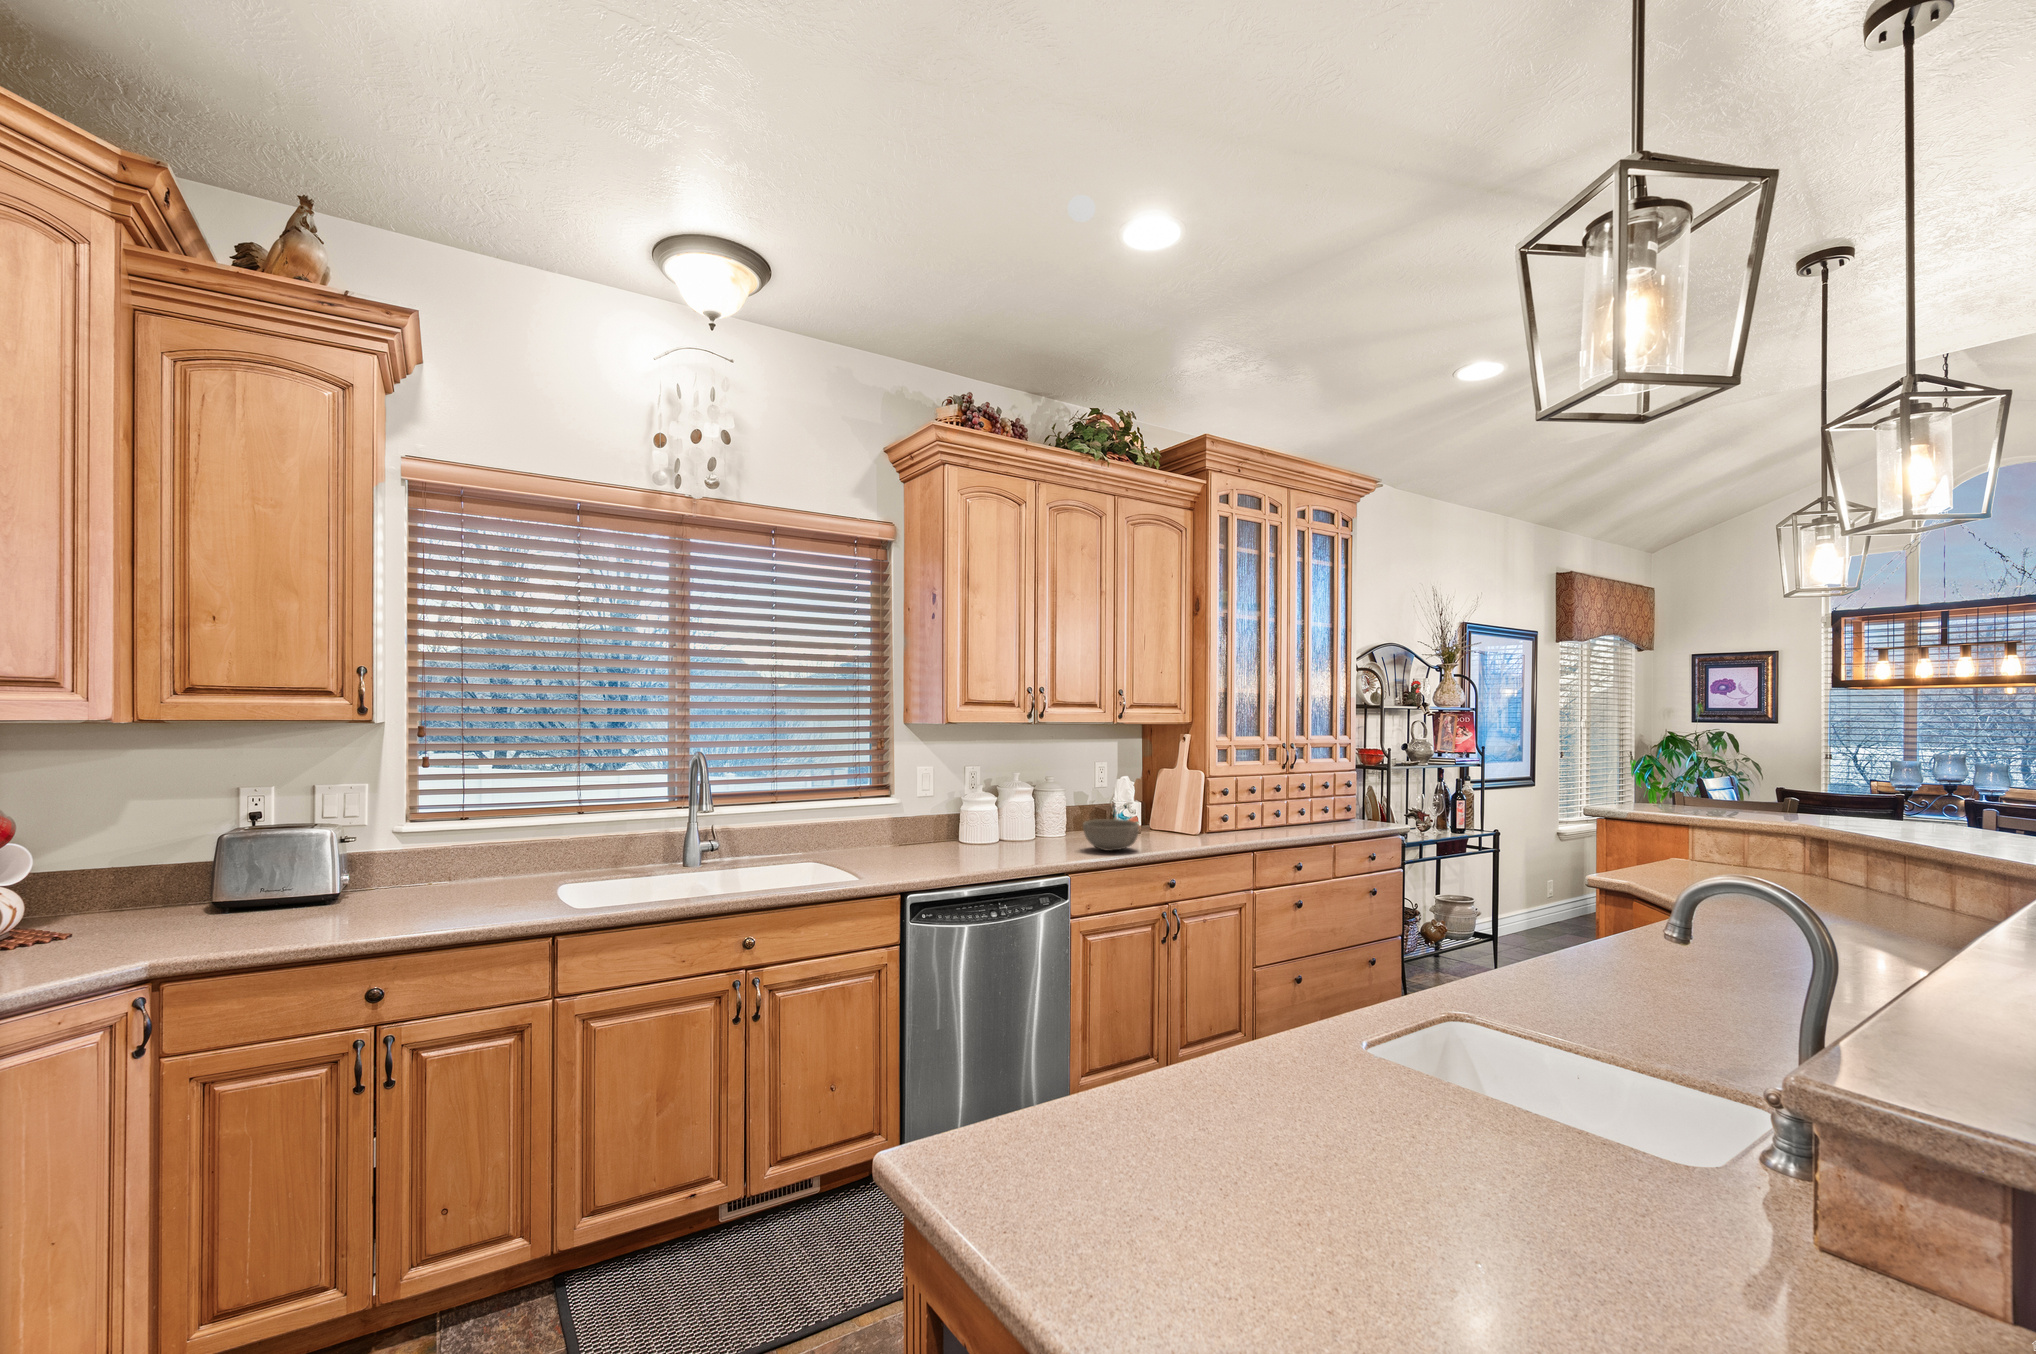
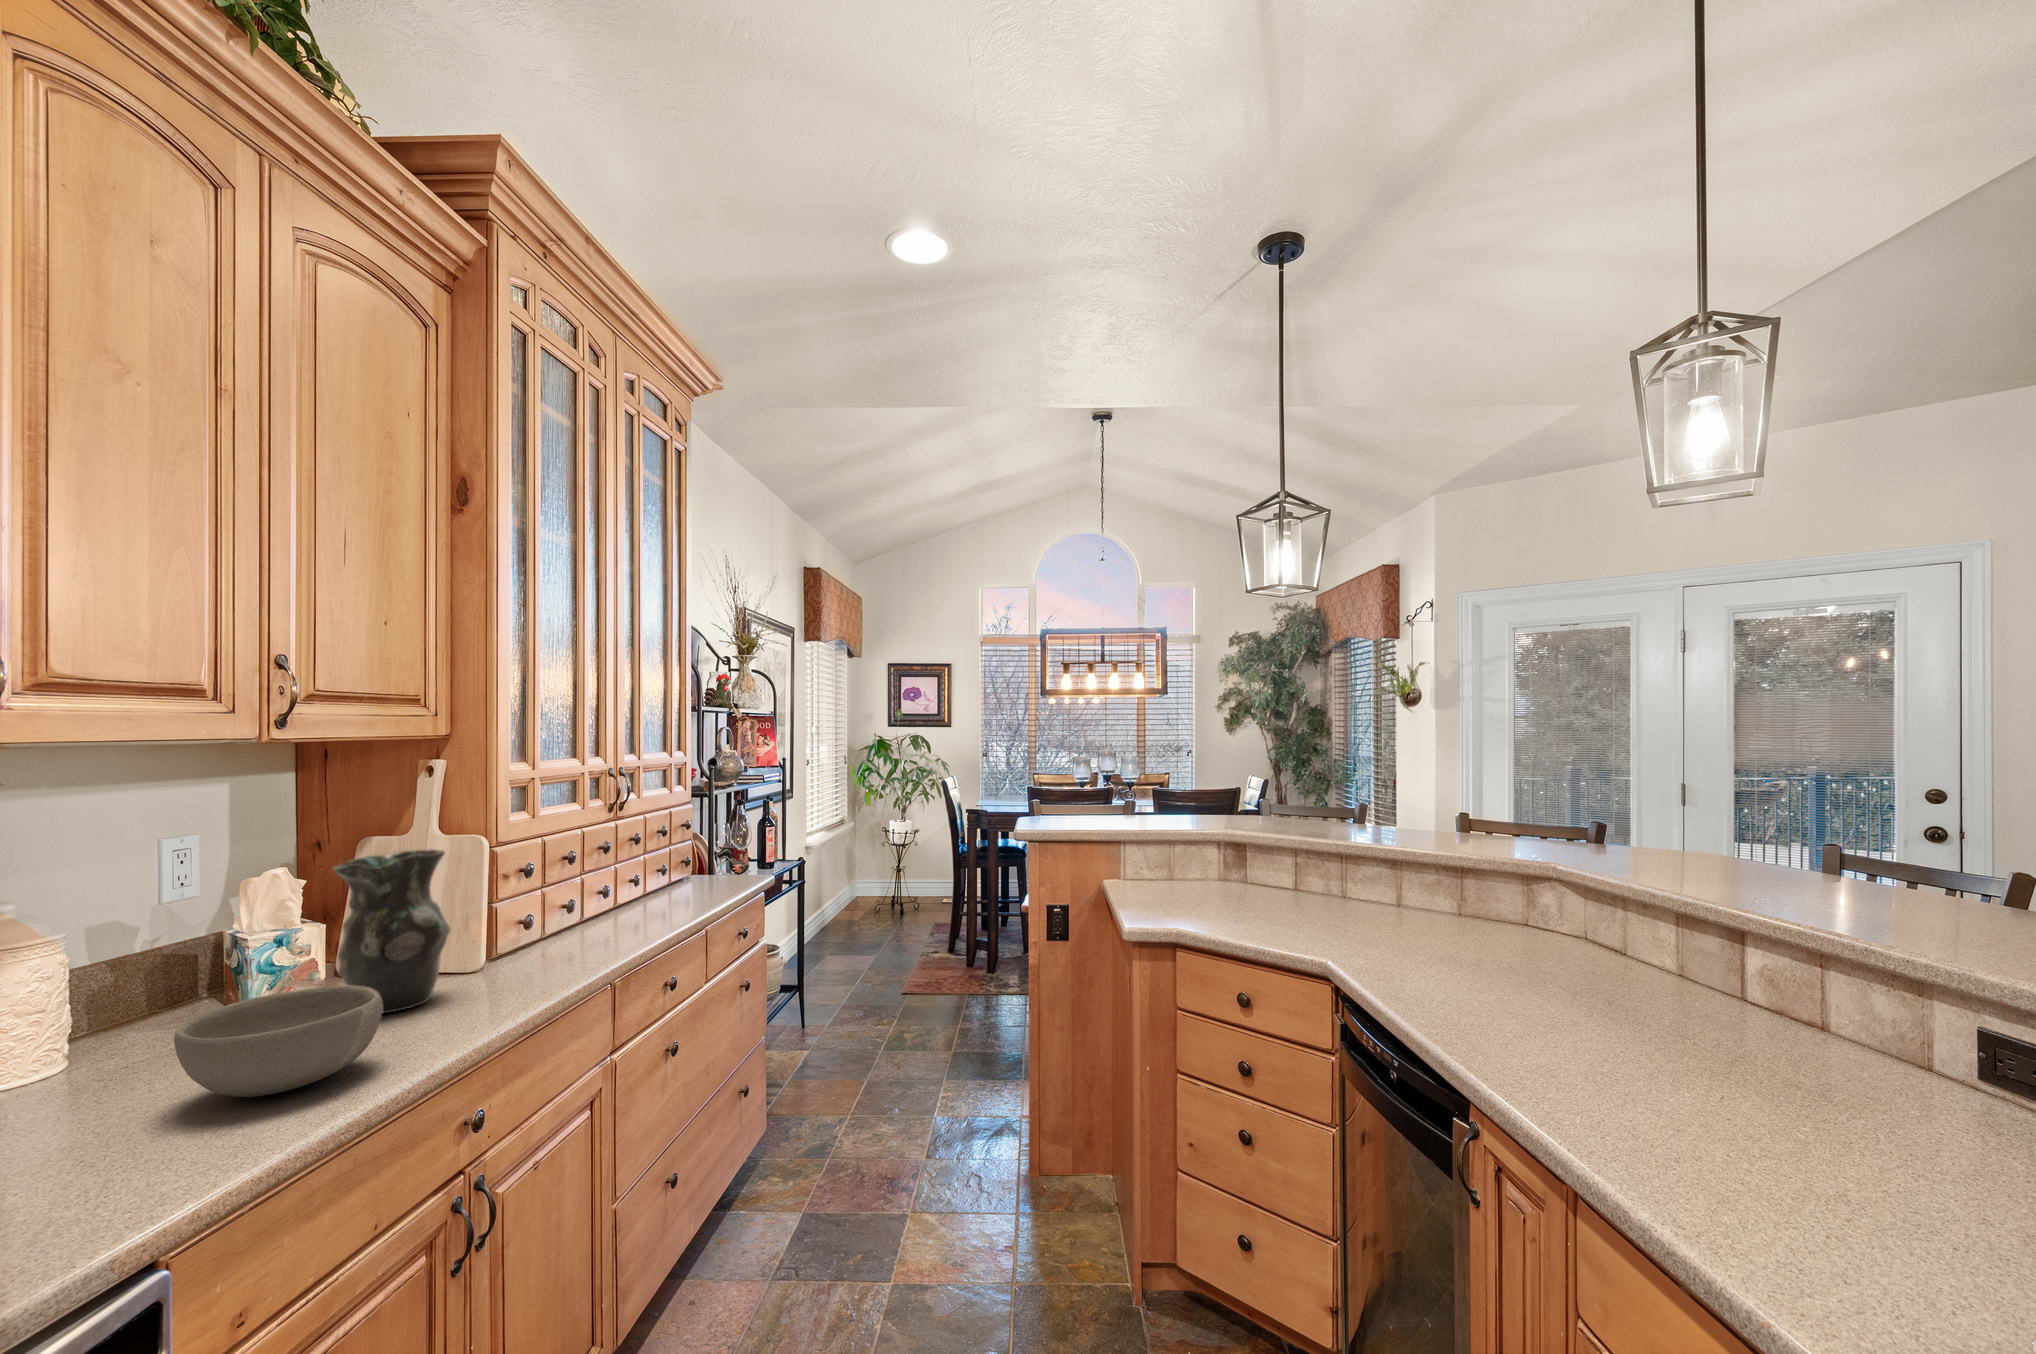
vase: none [1137,775,1178,840] -> present [333,849,450,1013]

